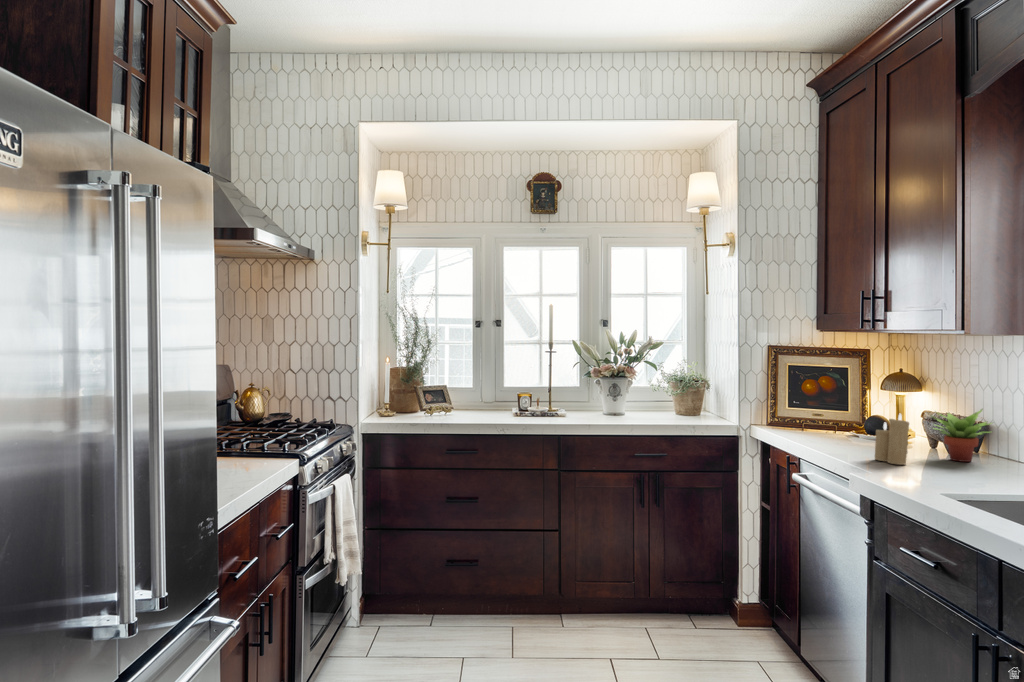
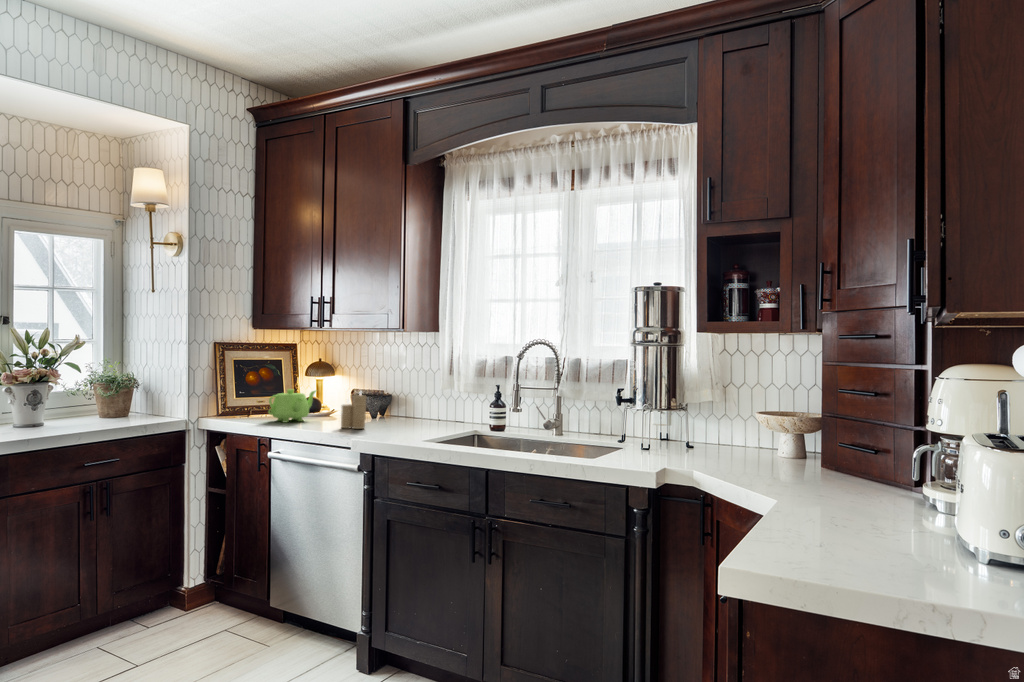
teapot: none [806,403,872,443] -> present [268,389,316,422]
succulent plant: present [931,409,991,462] -> none [369,384,407,423]

